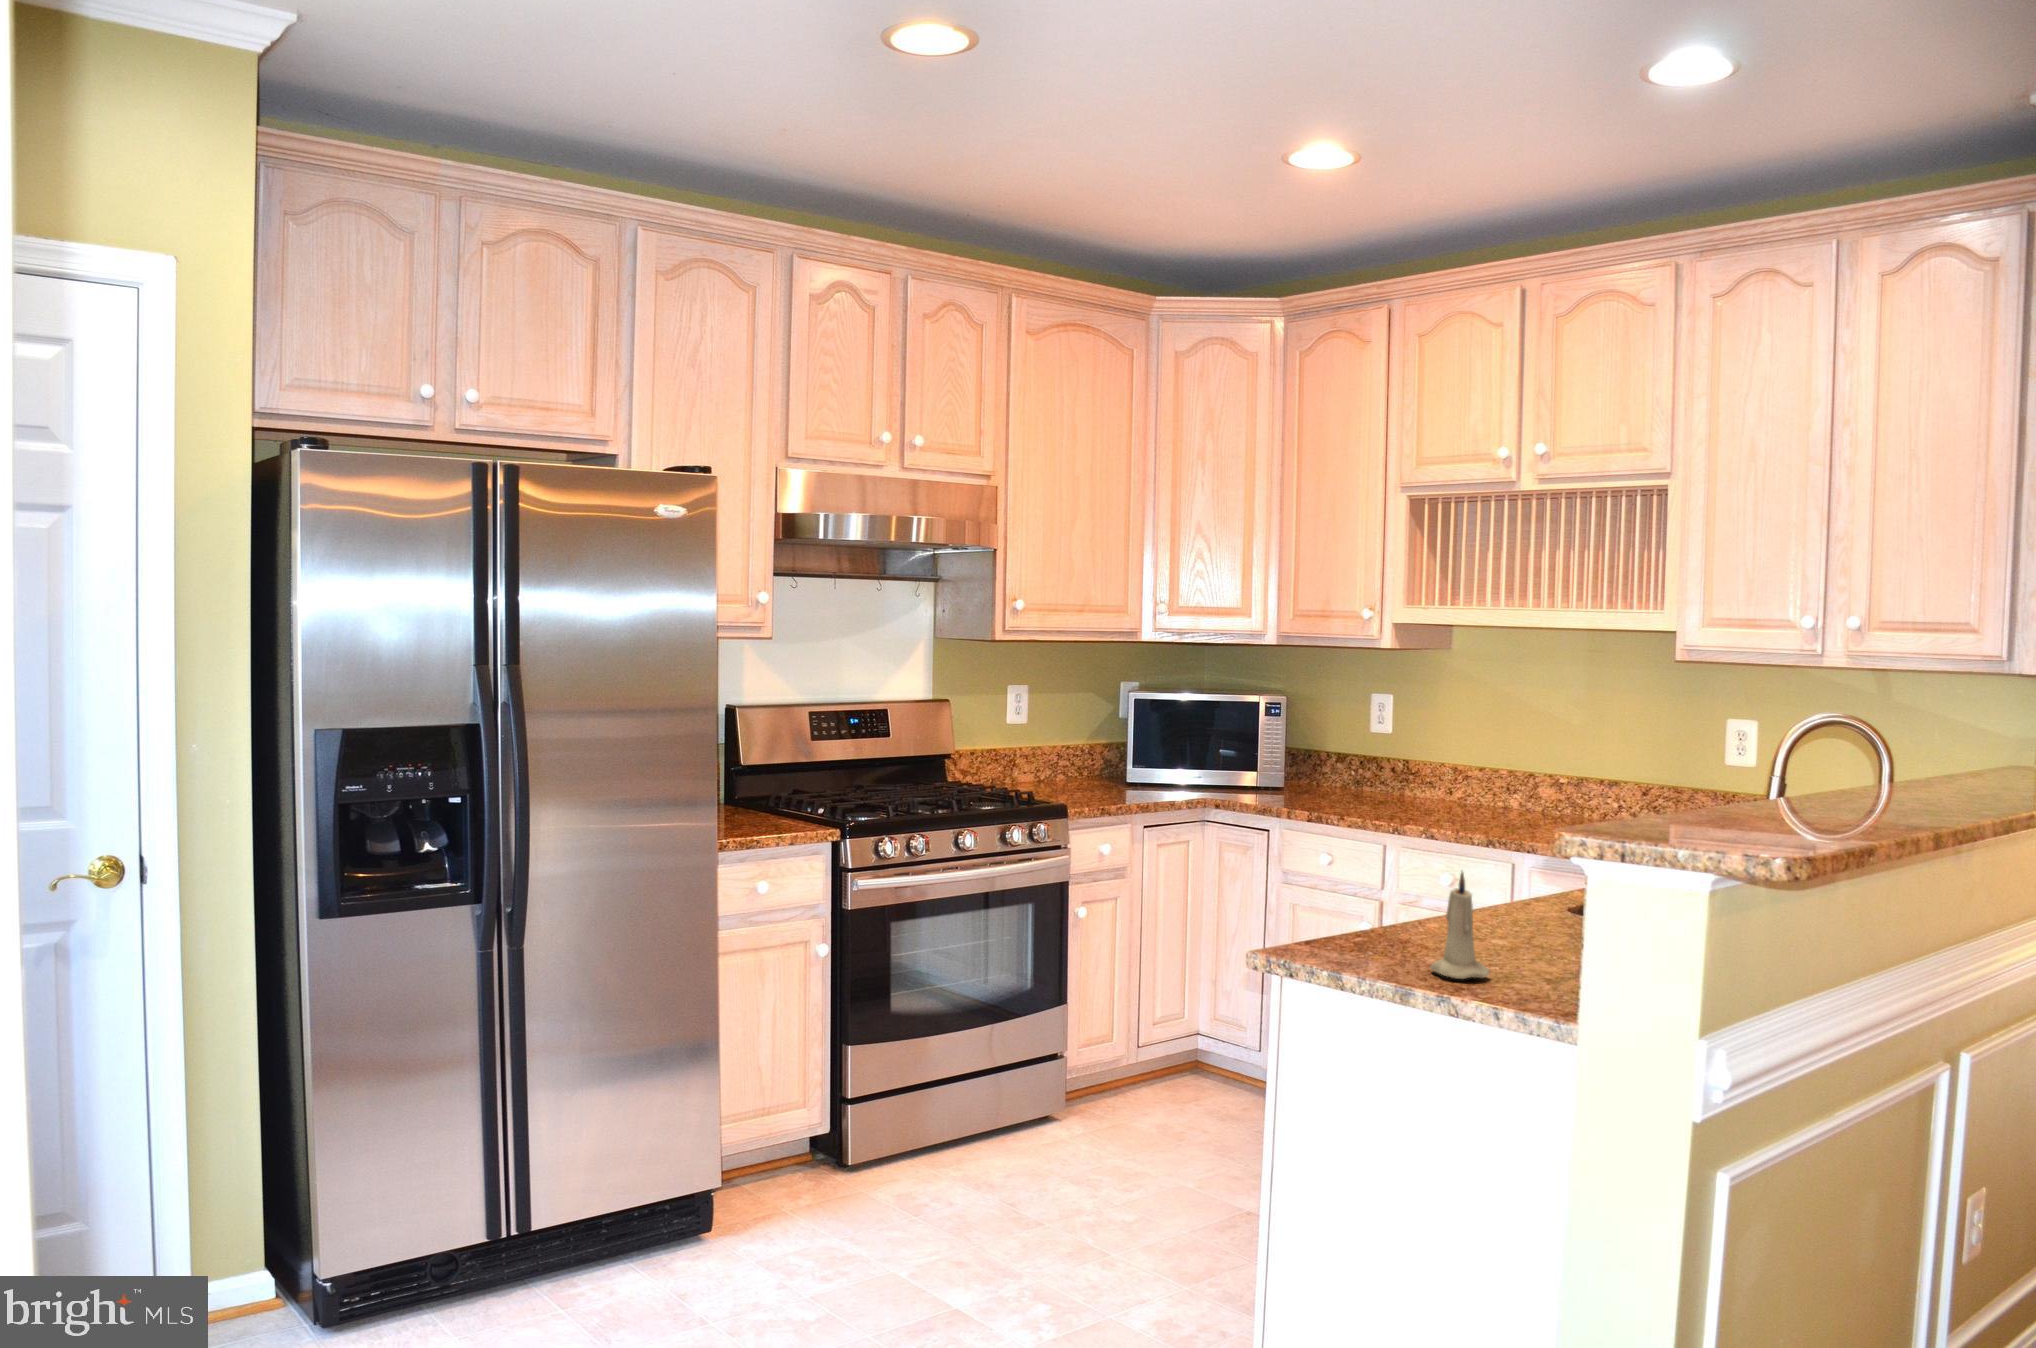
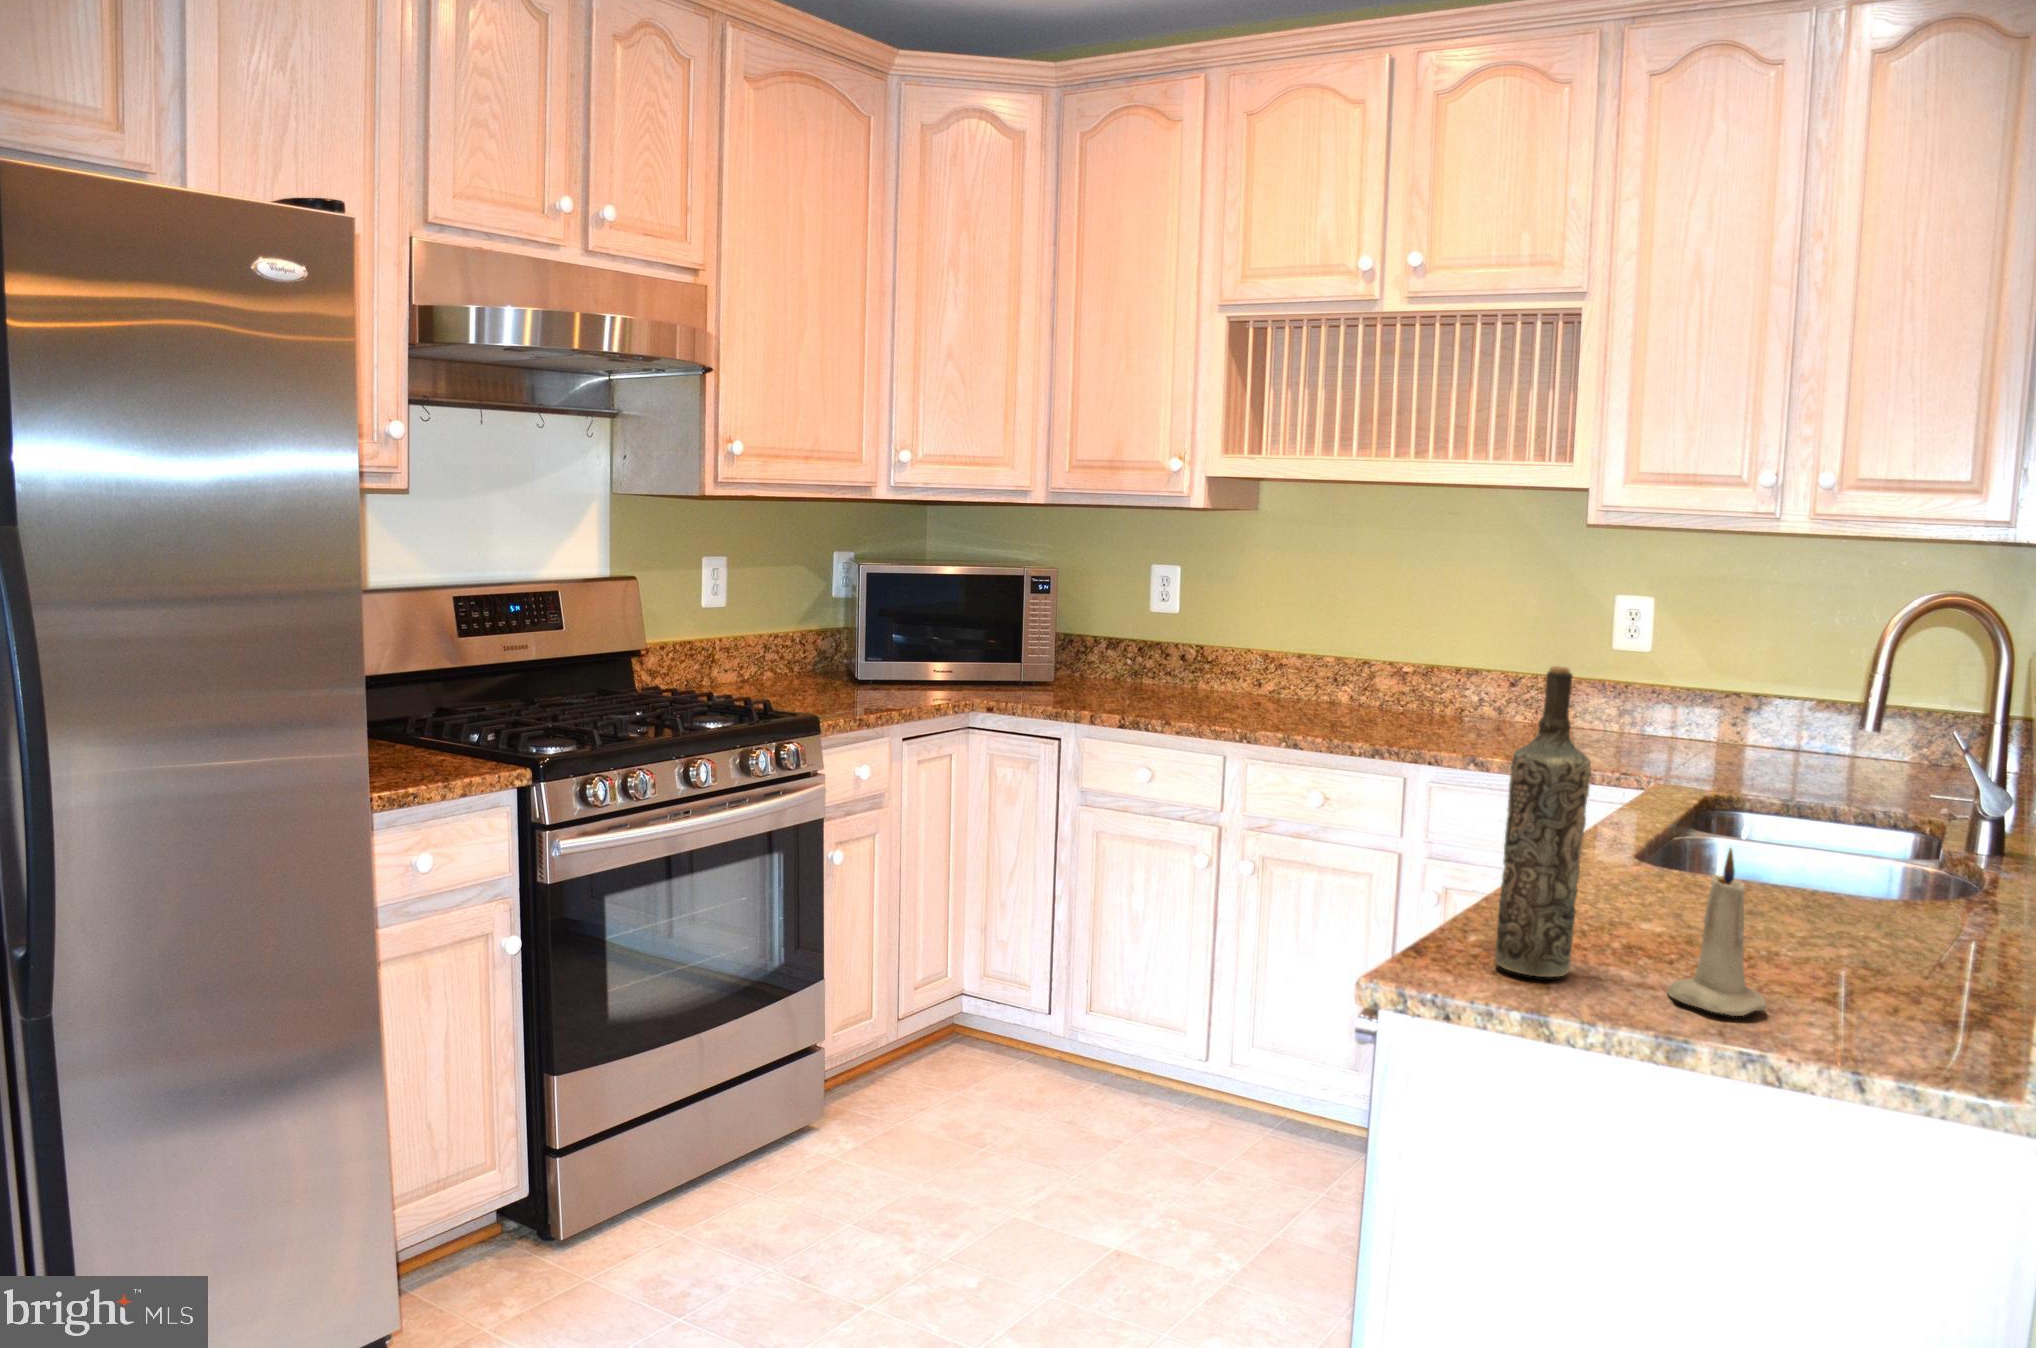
bottle: none [1335,752,1392,955] -> present [1495,666,1591,977]

